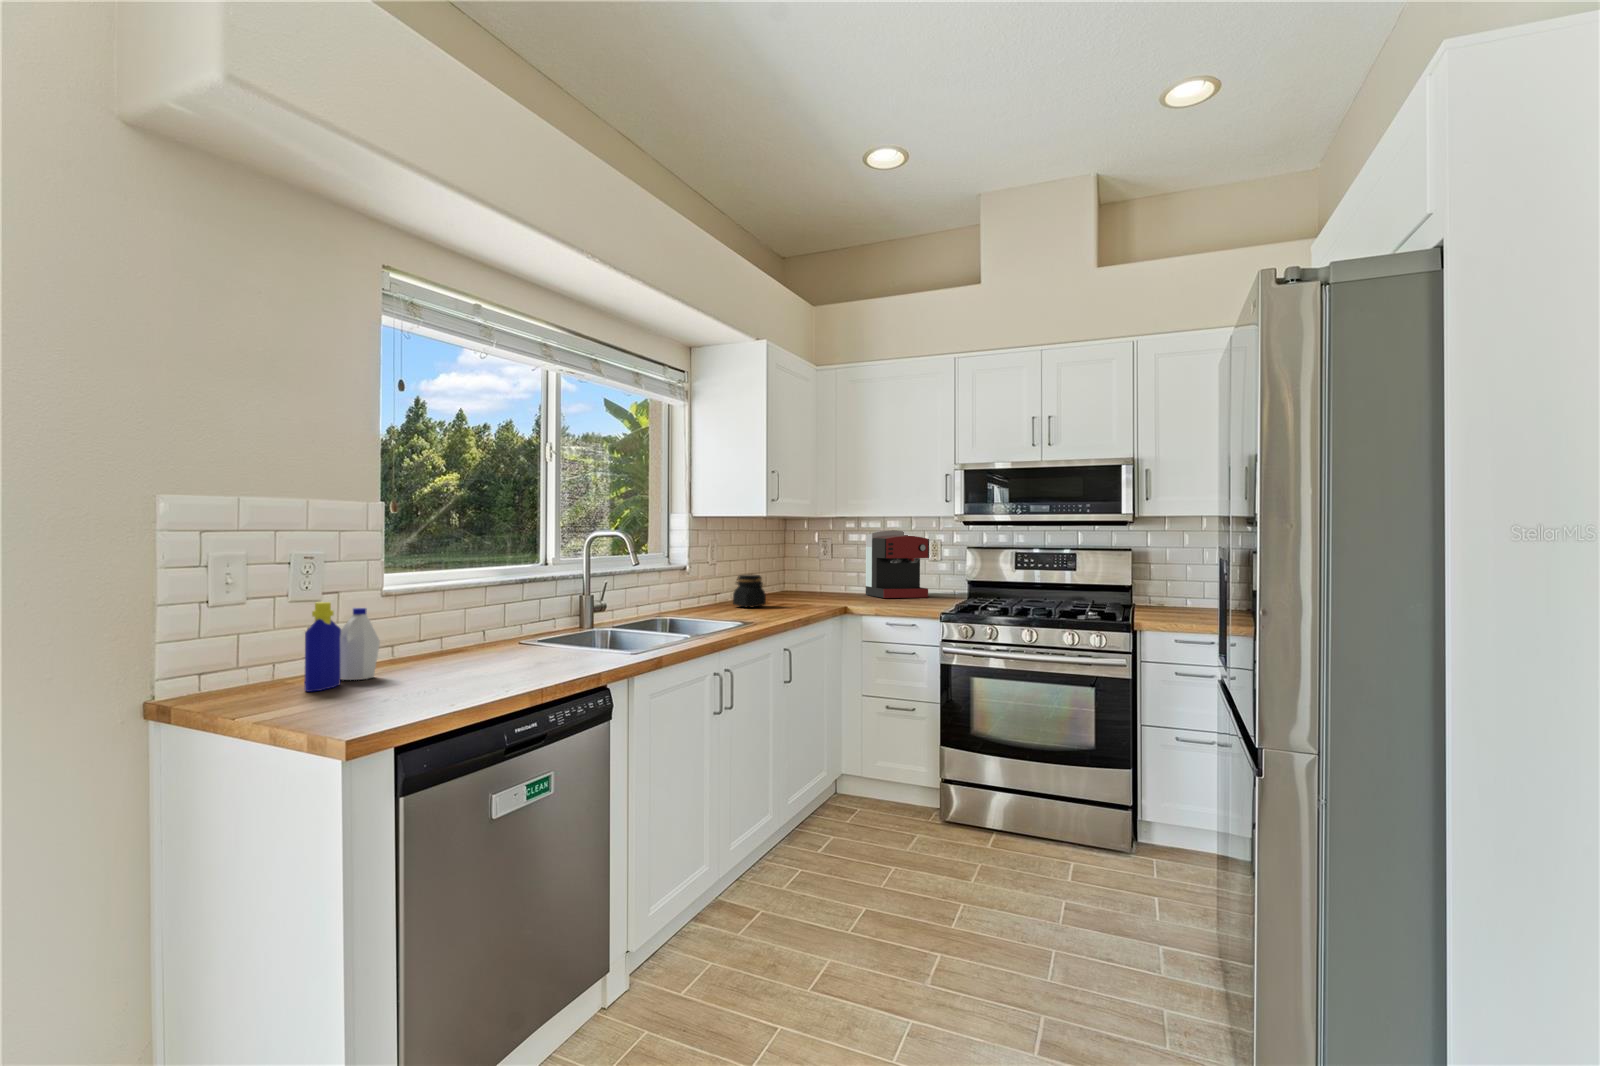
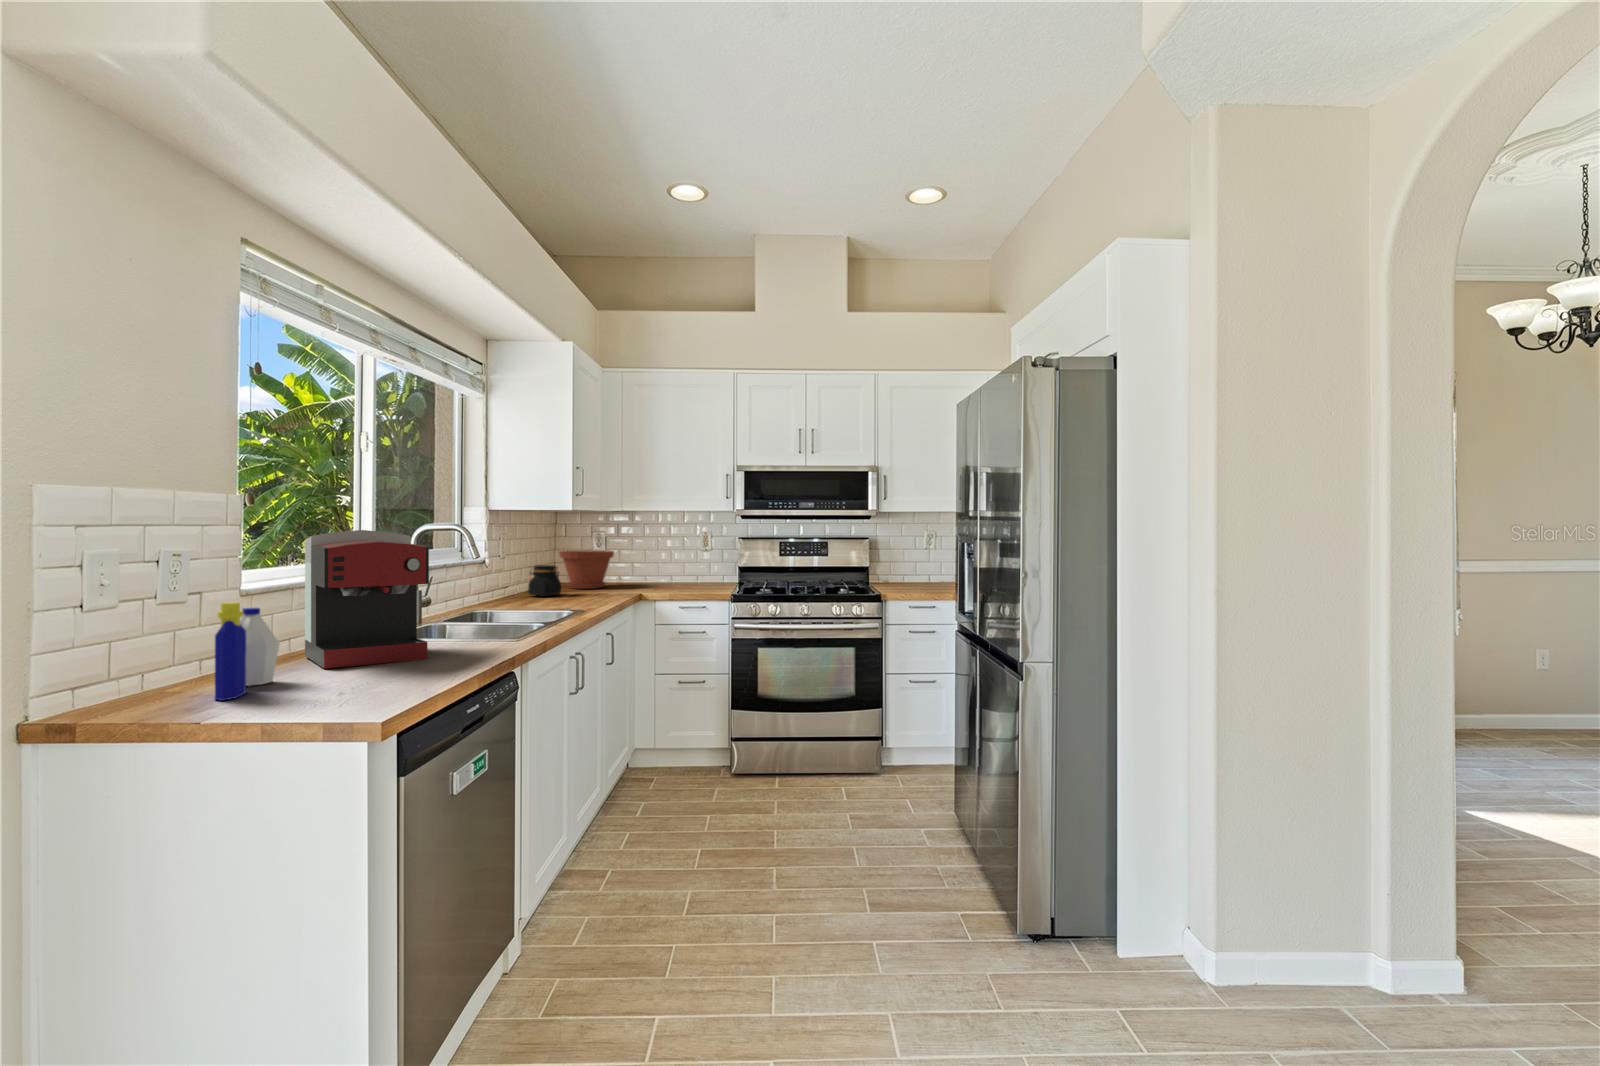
coffee maker: present [866,530,929,598] -> present [305,530,429,669]
plant pot: none [774,560,832,601] -> present [559,550,615,589]

